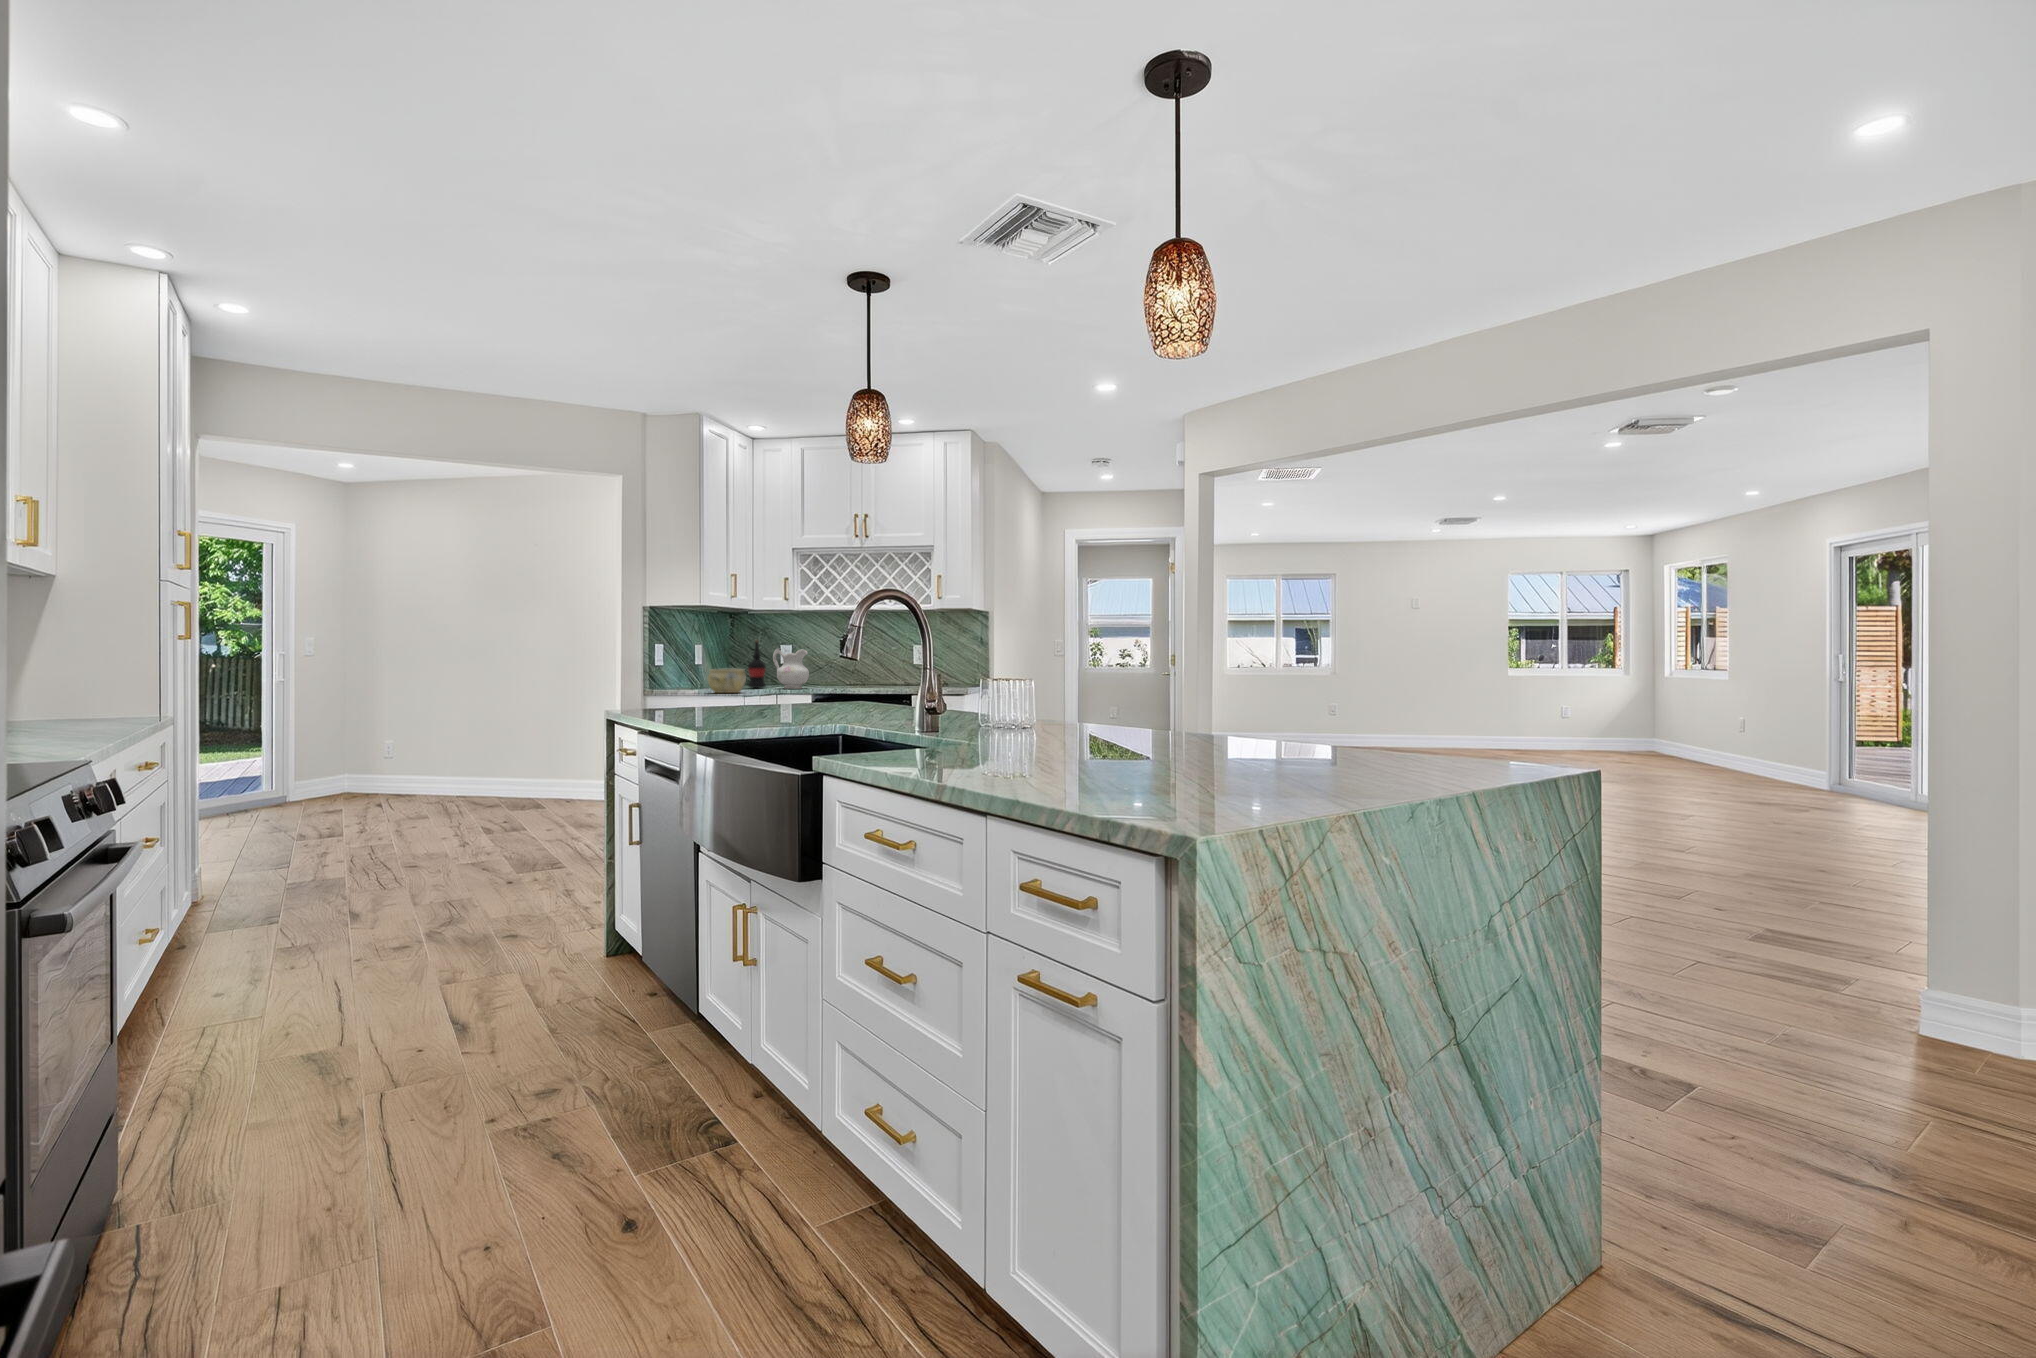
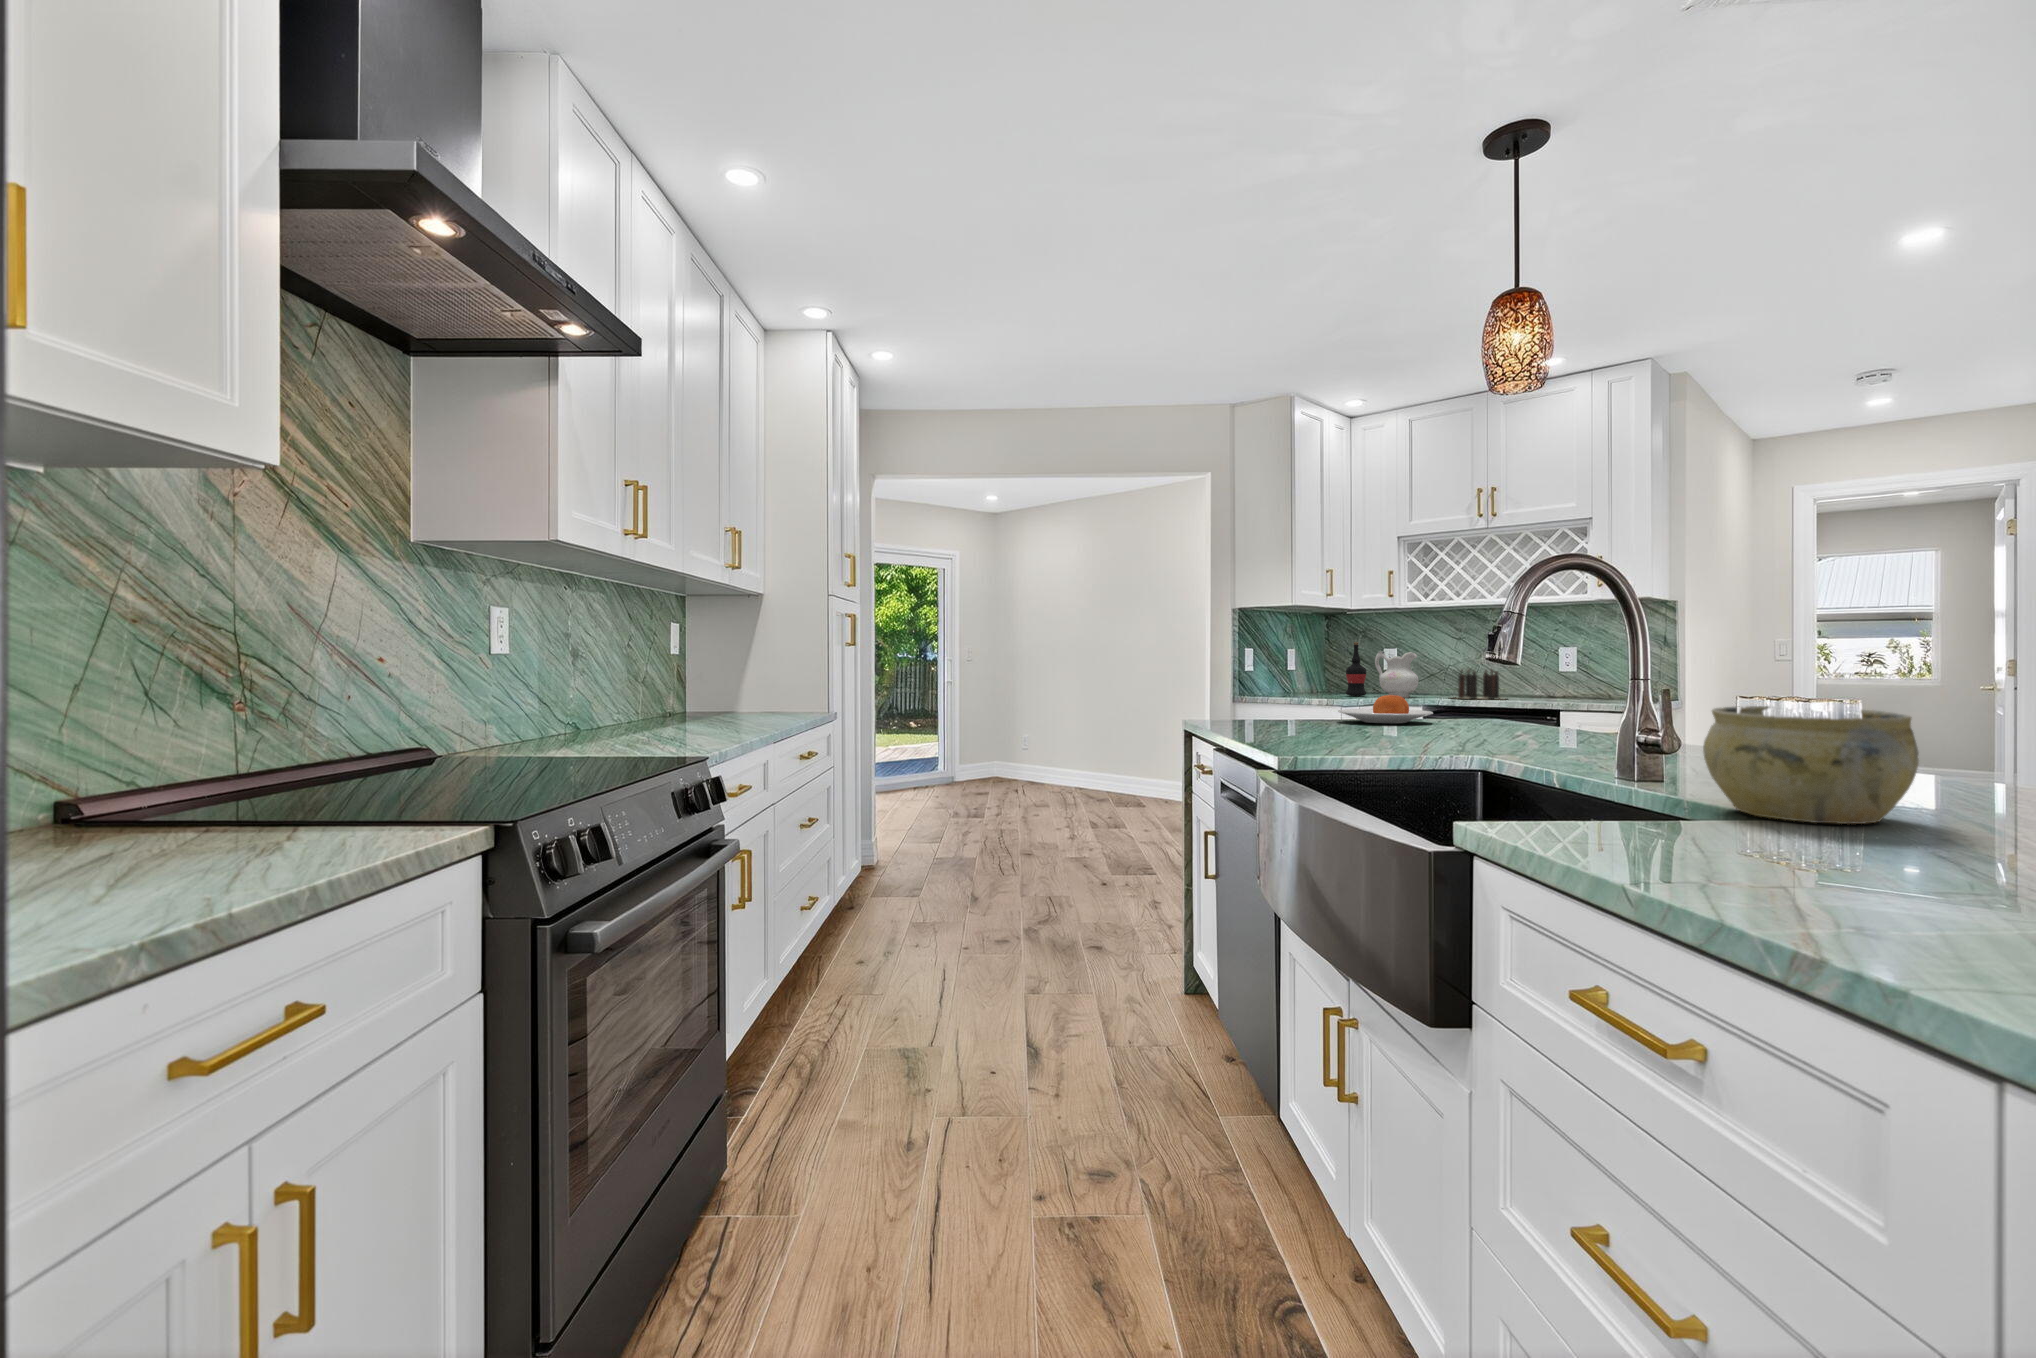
candle: none [831,663,890,689] -> present [1457,670,1505,700]
ceramic bowl: present [708,669,746,693] -> present [1703,706,1919,824]
plate: none [742,685,816,708] -> present [1338,695,1433,723]

